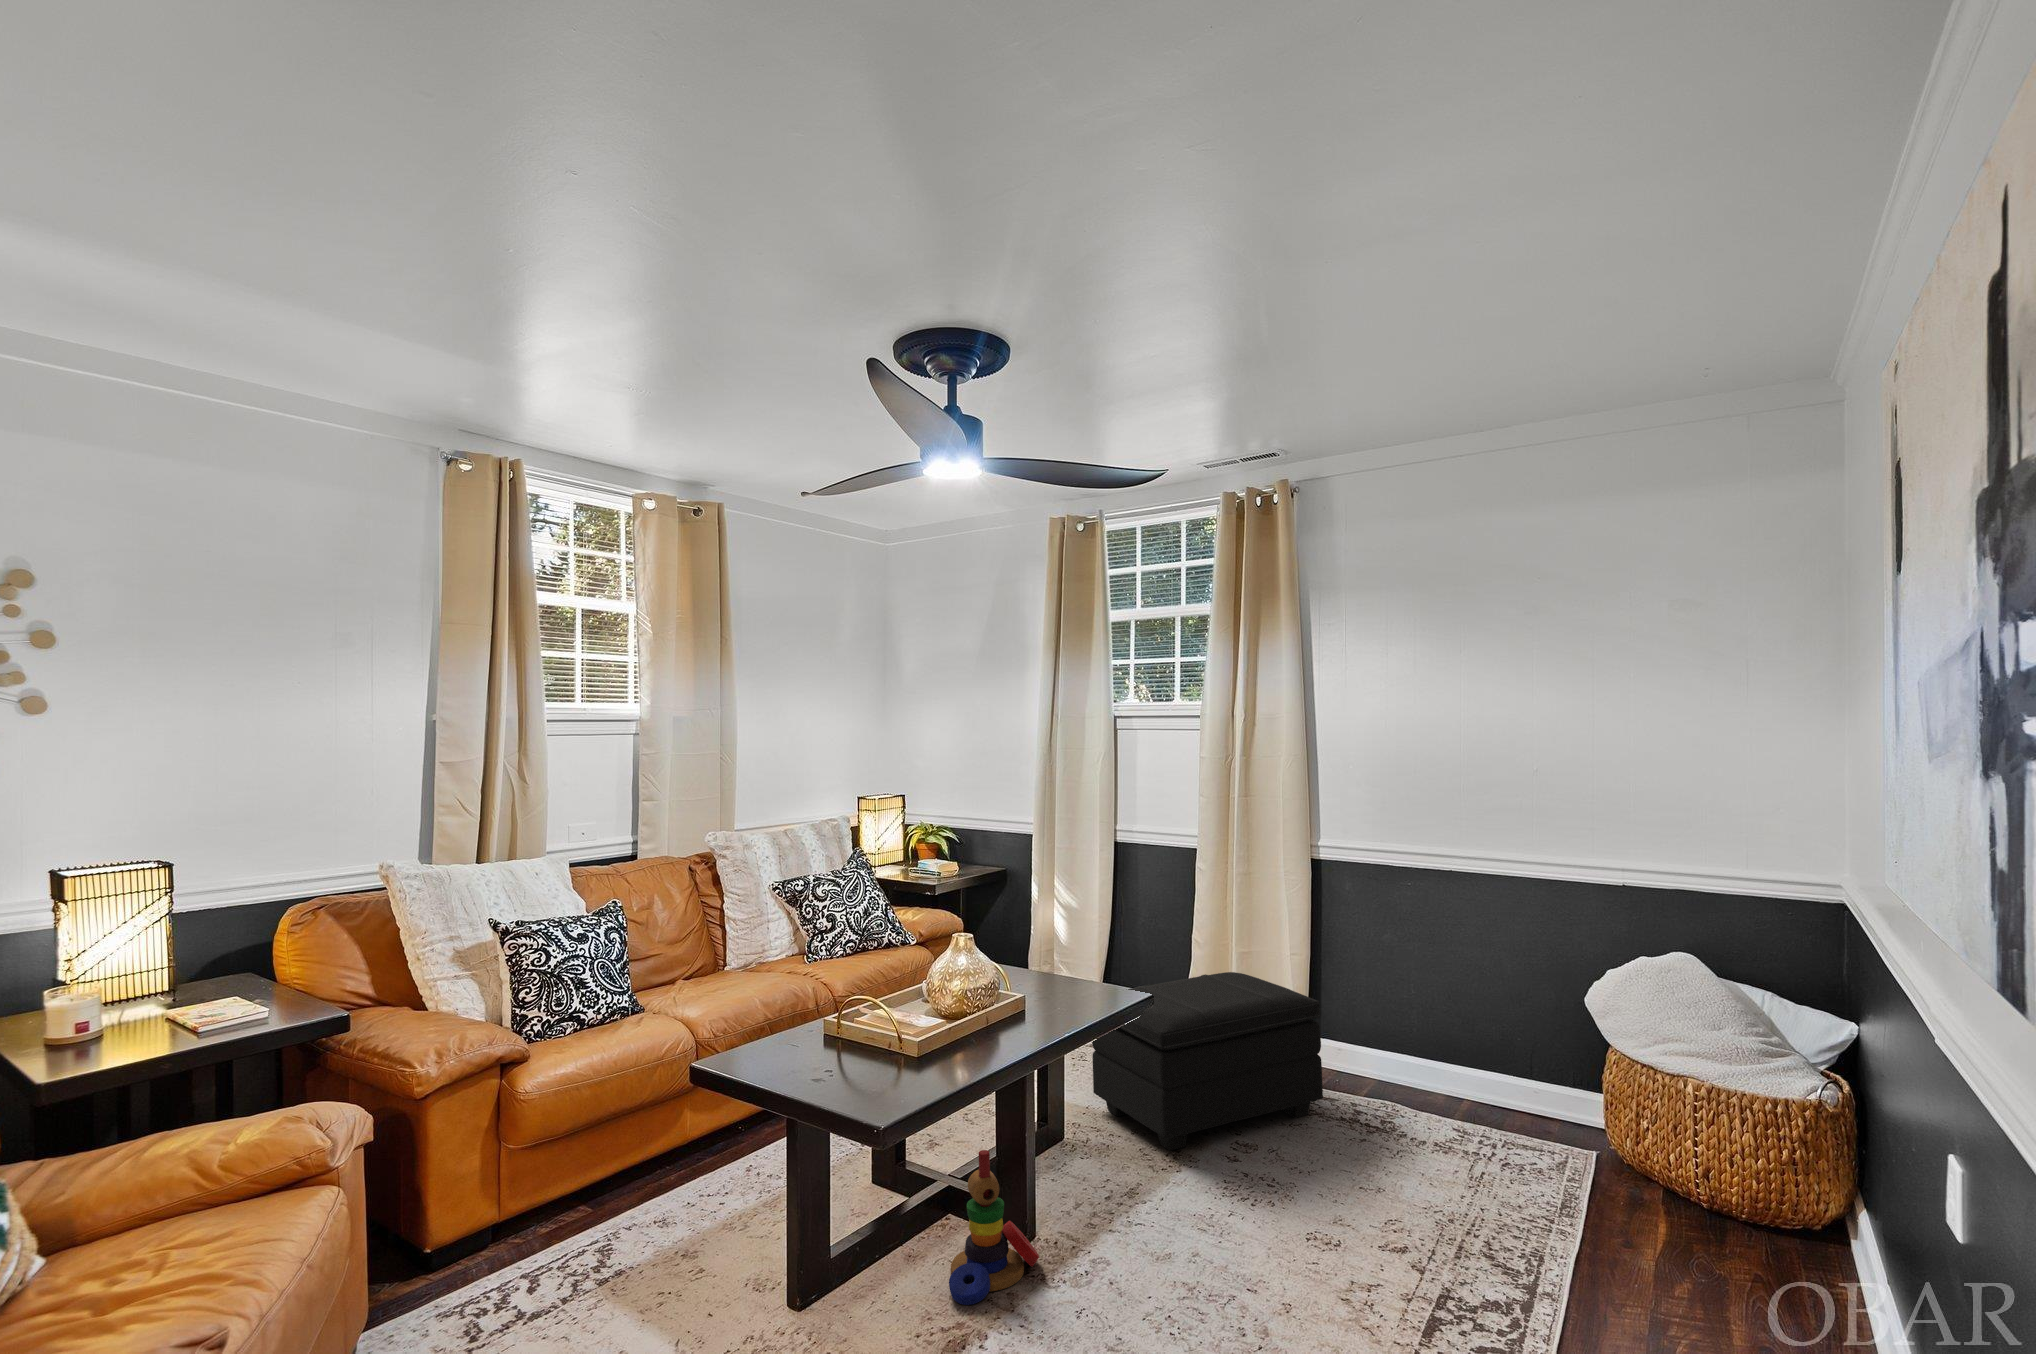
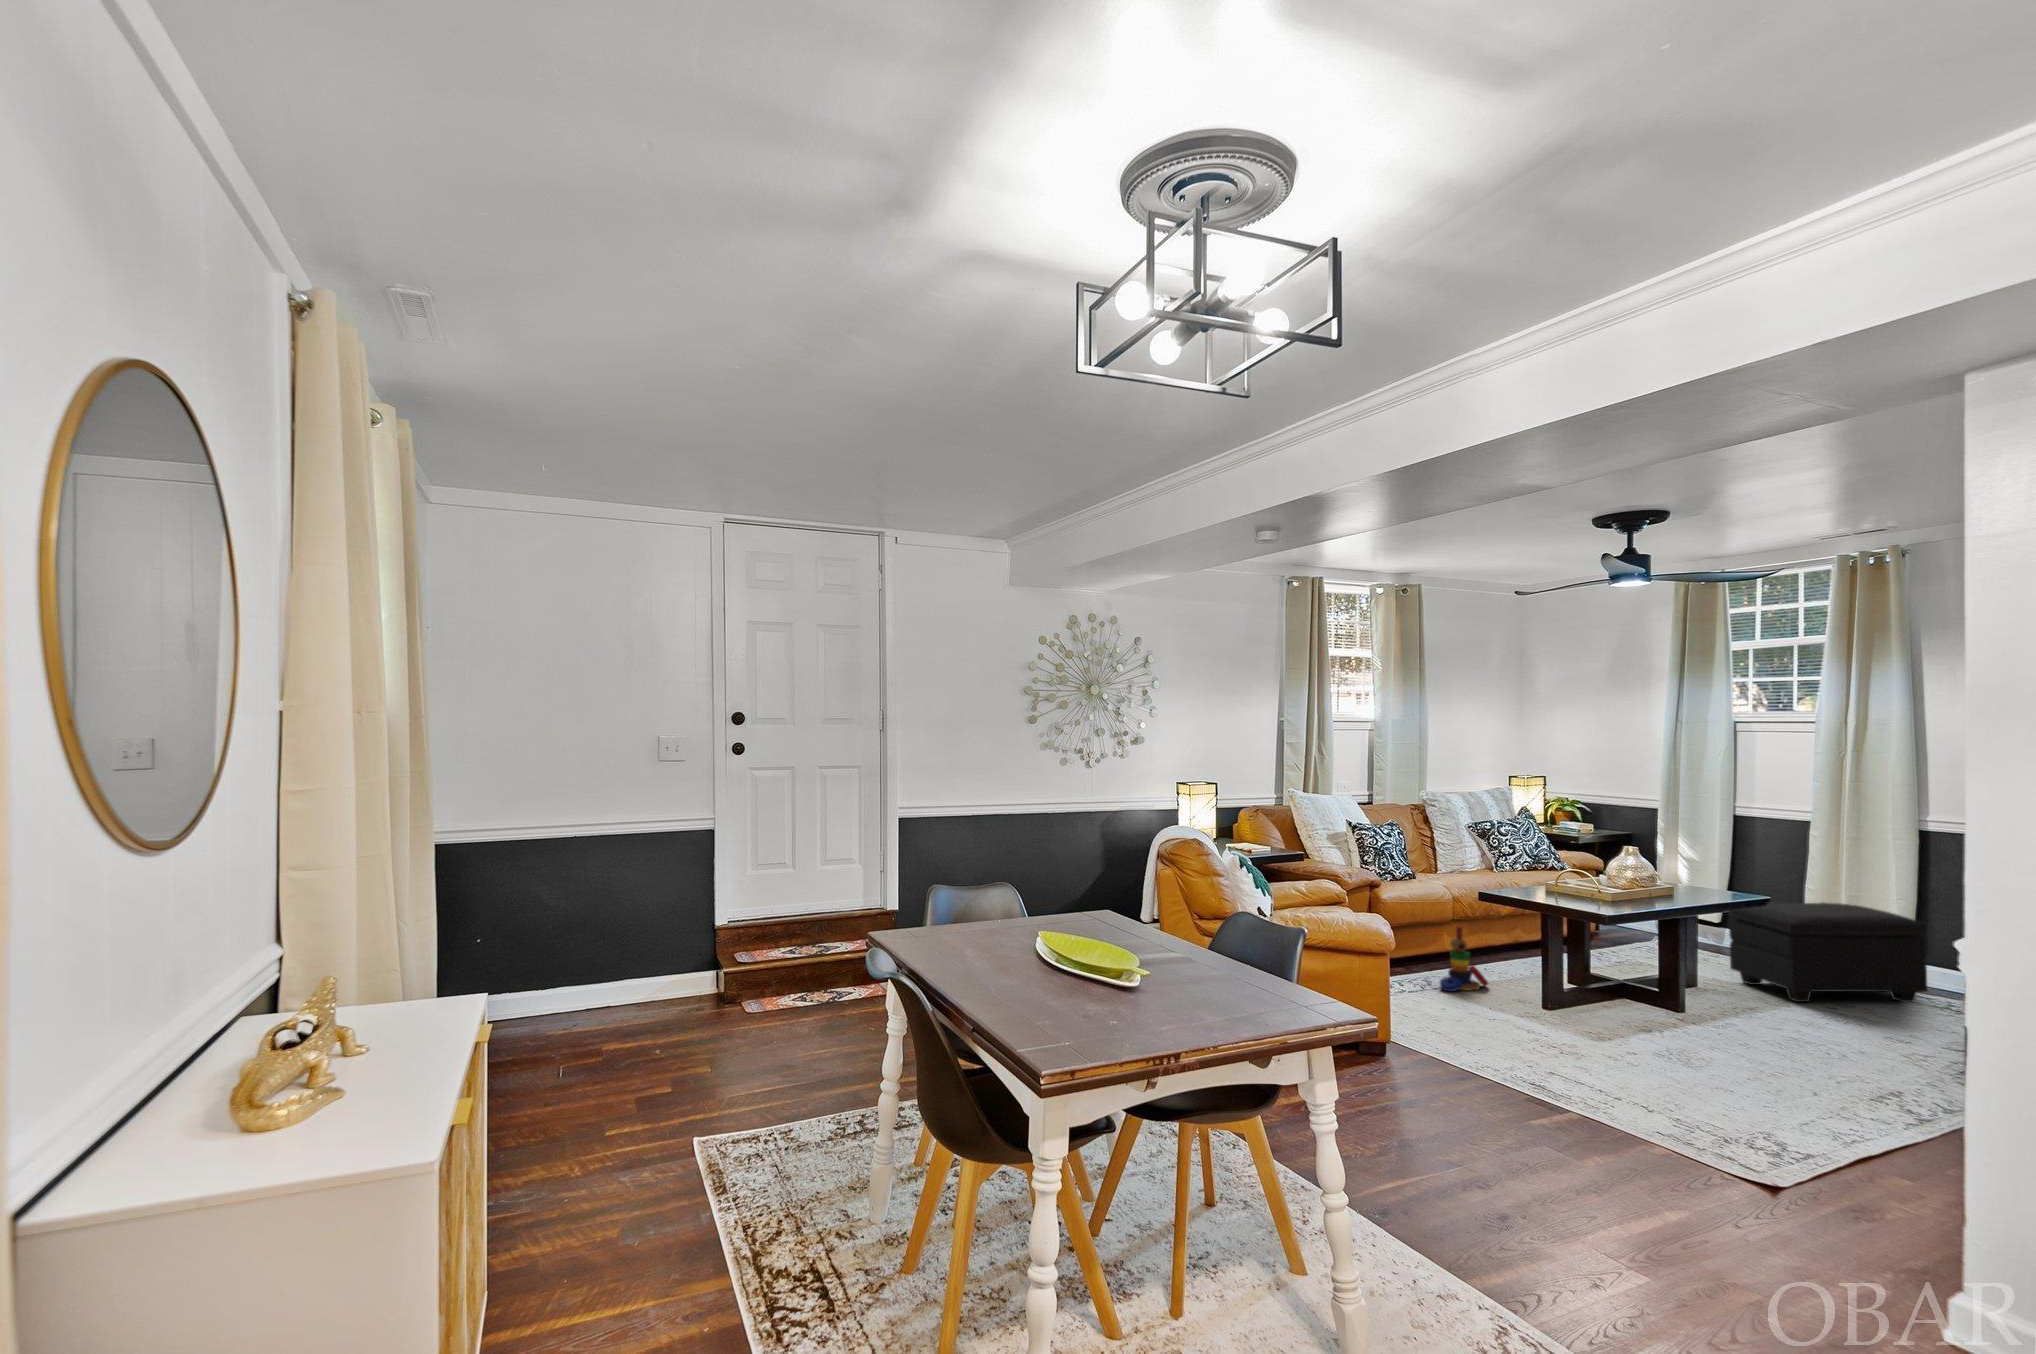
stacking toy: present [949,1150,1039,1305] -> present [1440,926,1488,991]

